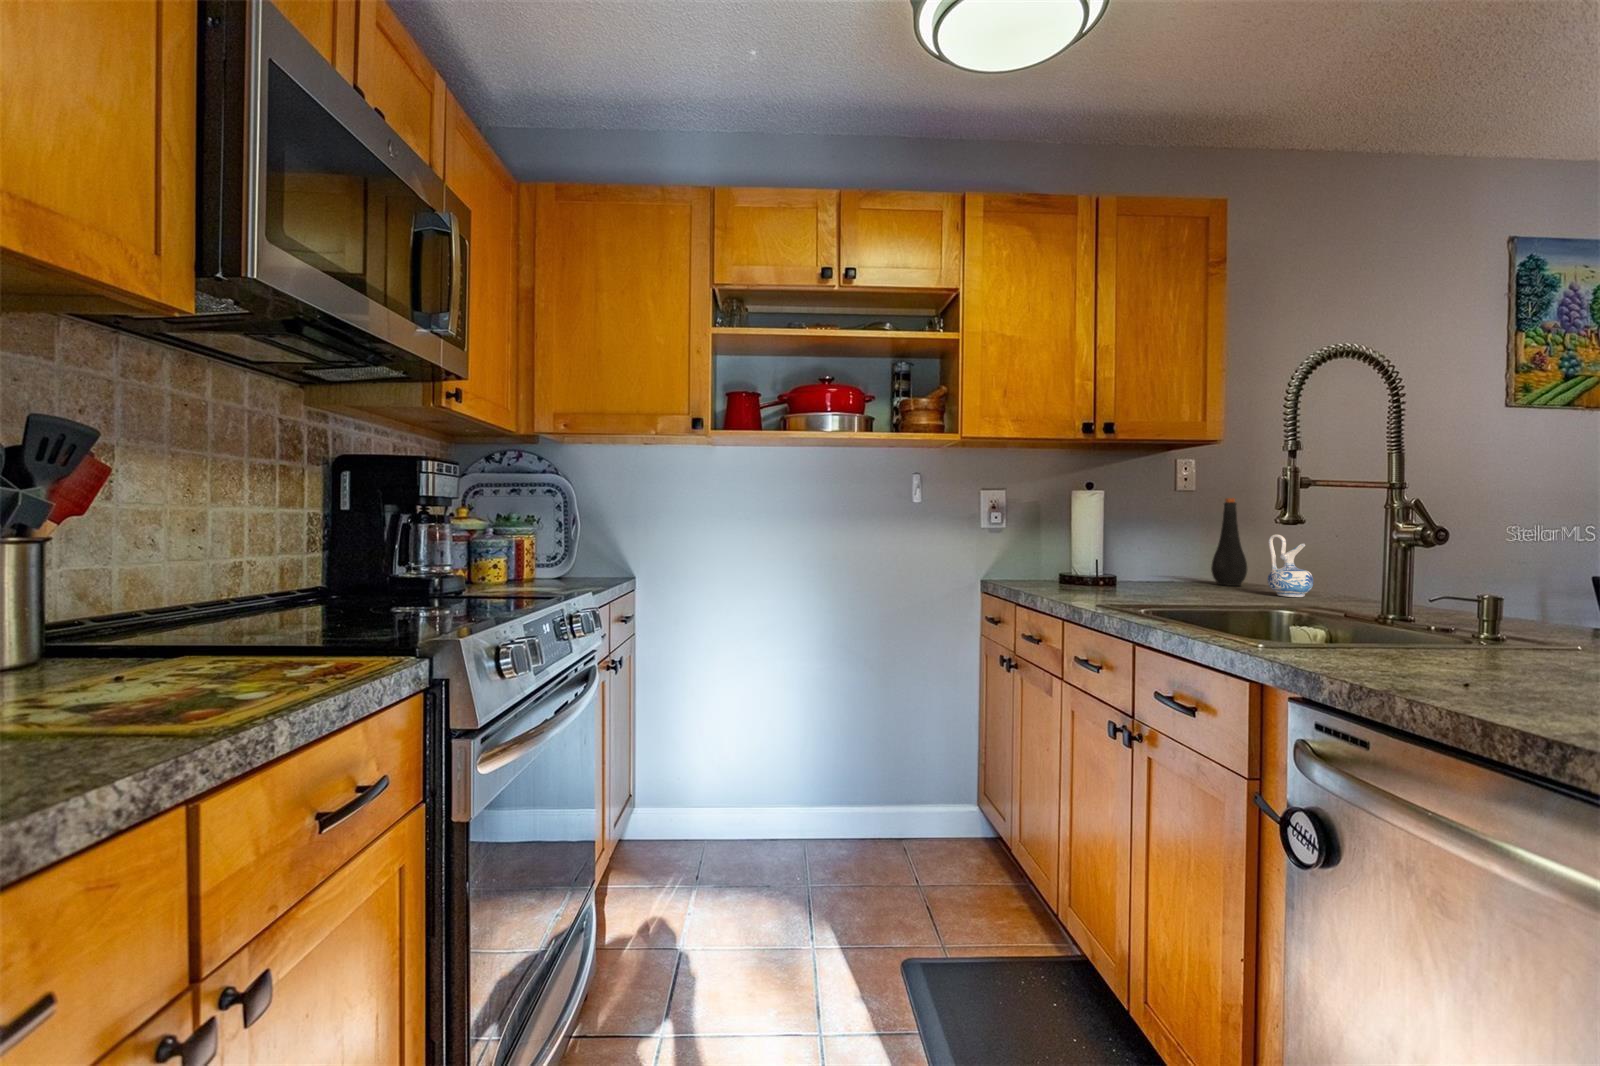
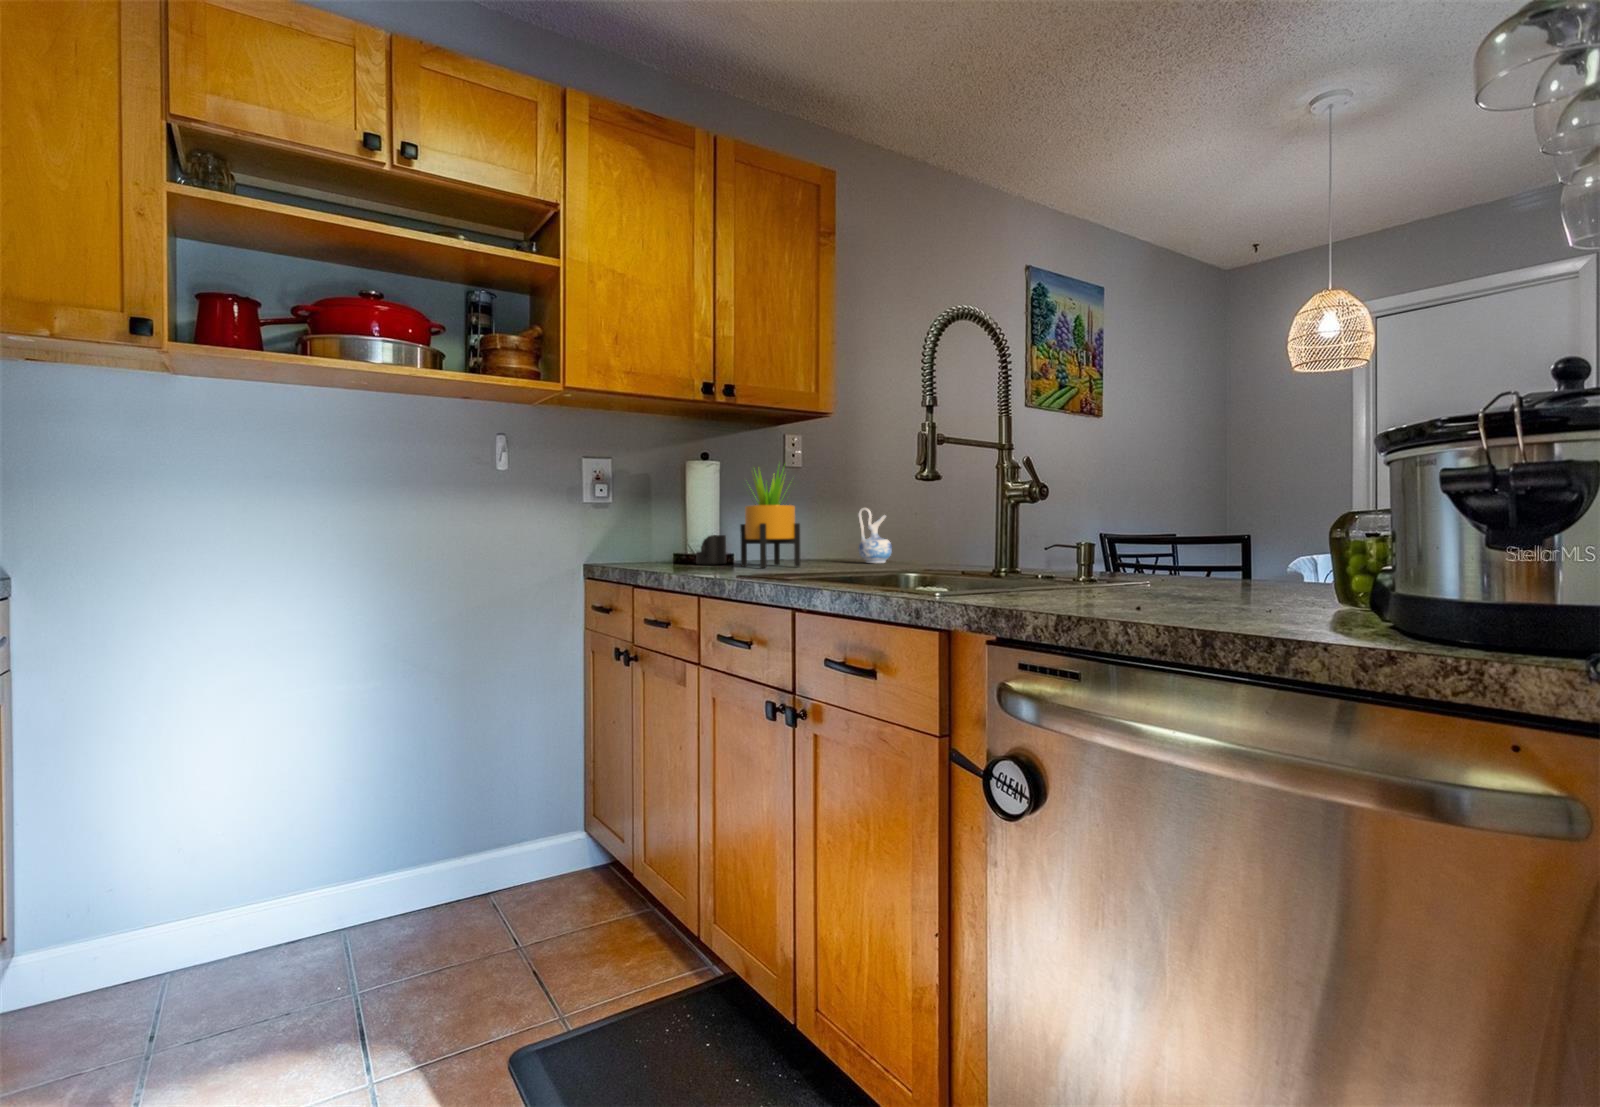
potted plant: none [1118,490,1187,596] -> present [740,469,801,568]
bottle: present [1211,498,1247,586] -> none [806,478,834,559]
mug: none [1078,557,1109,586] -> present [696,535,726,565]

